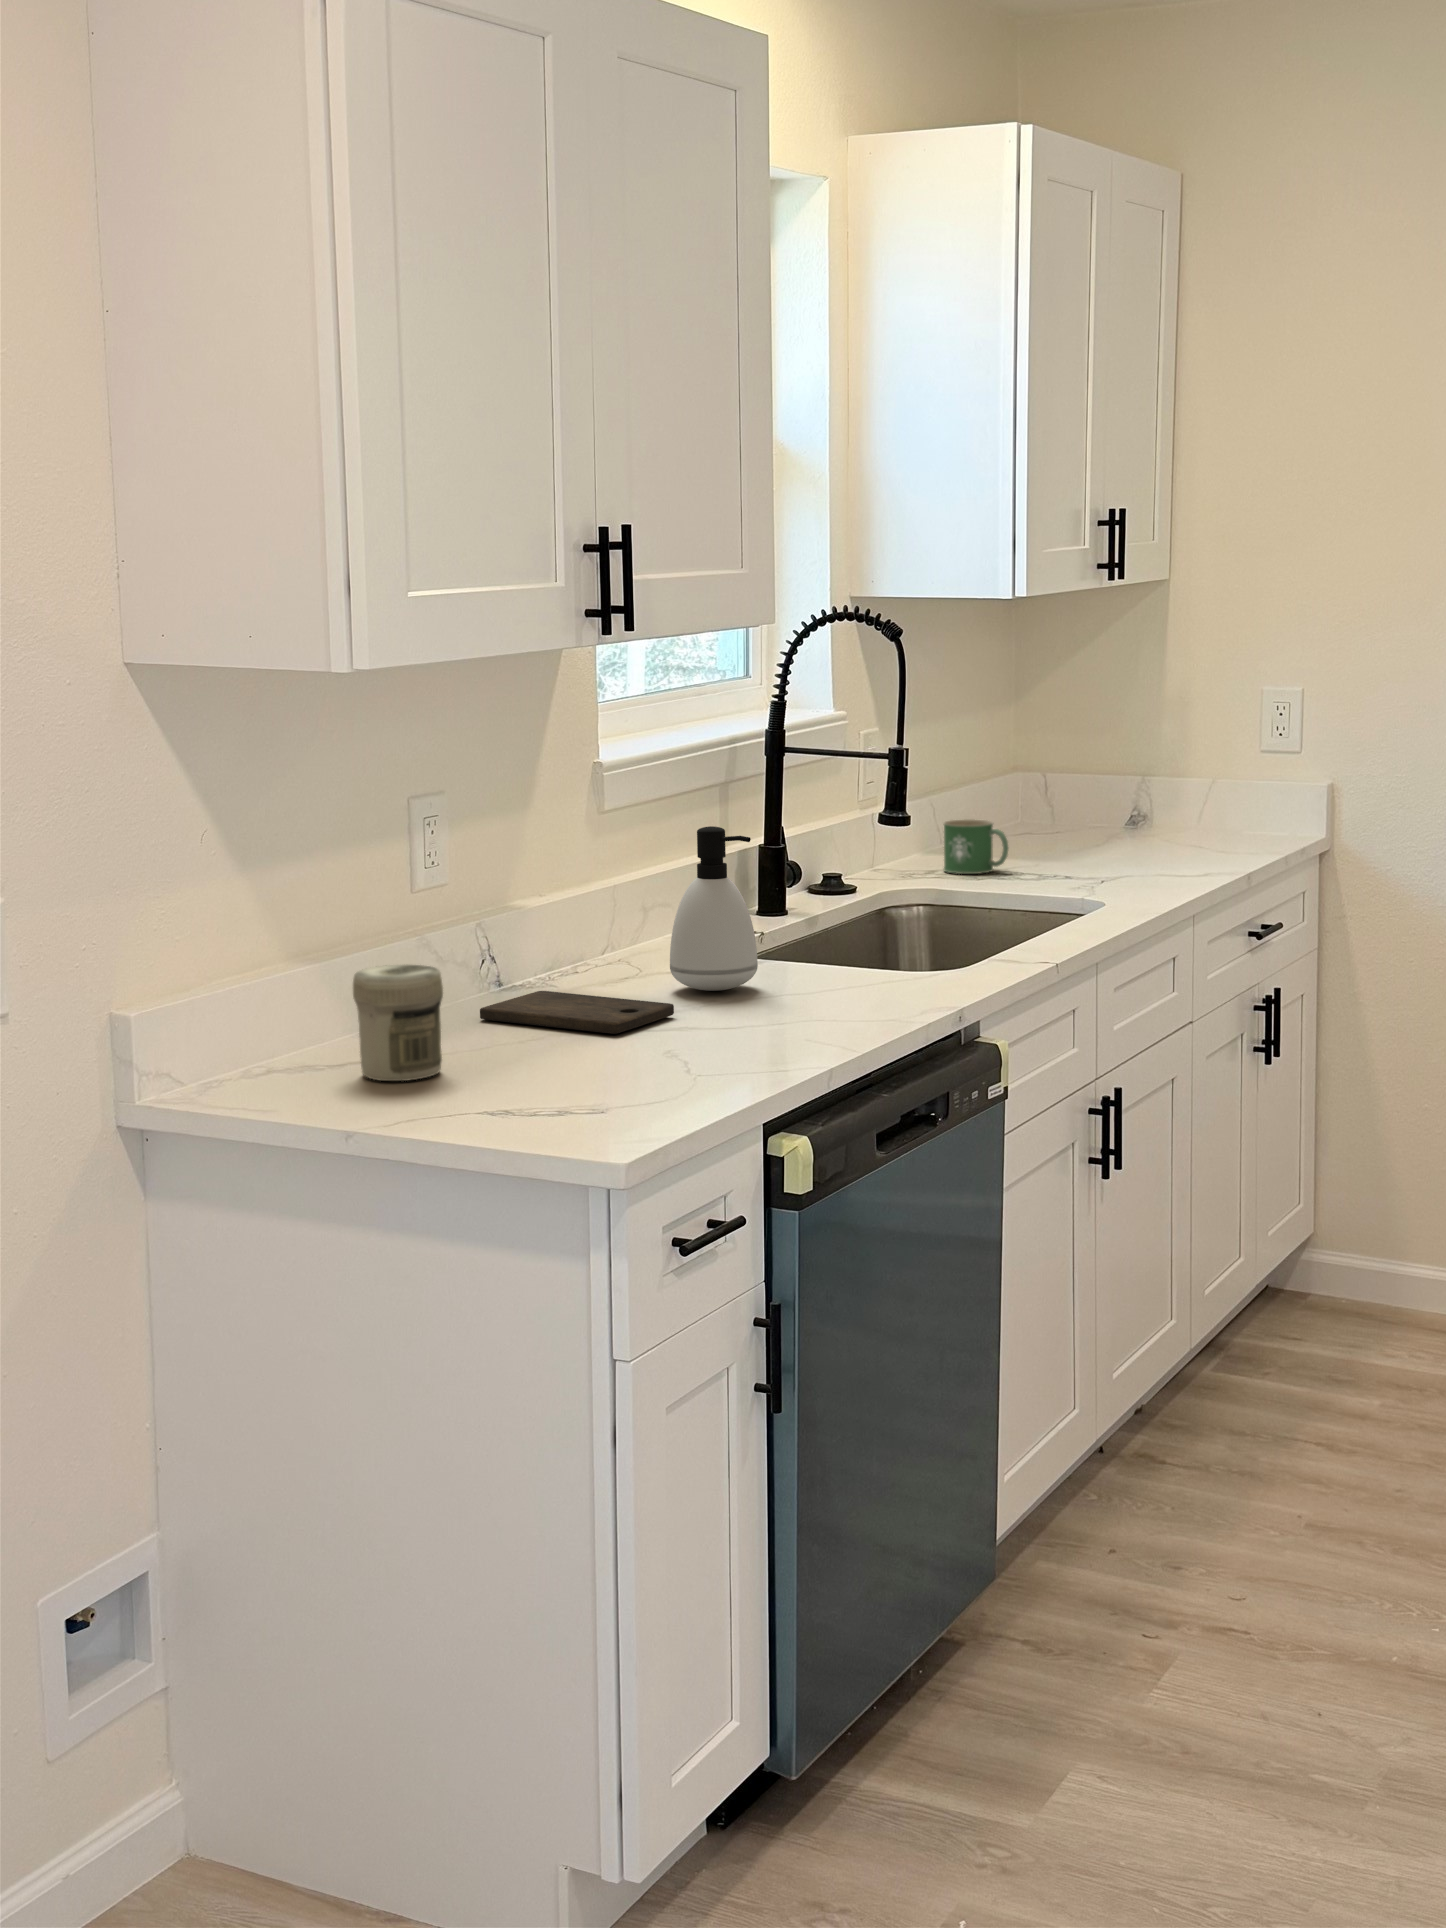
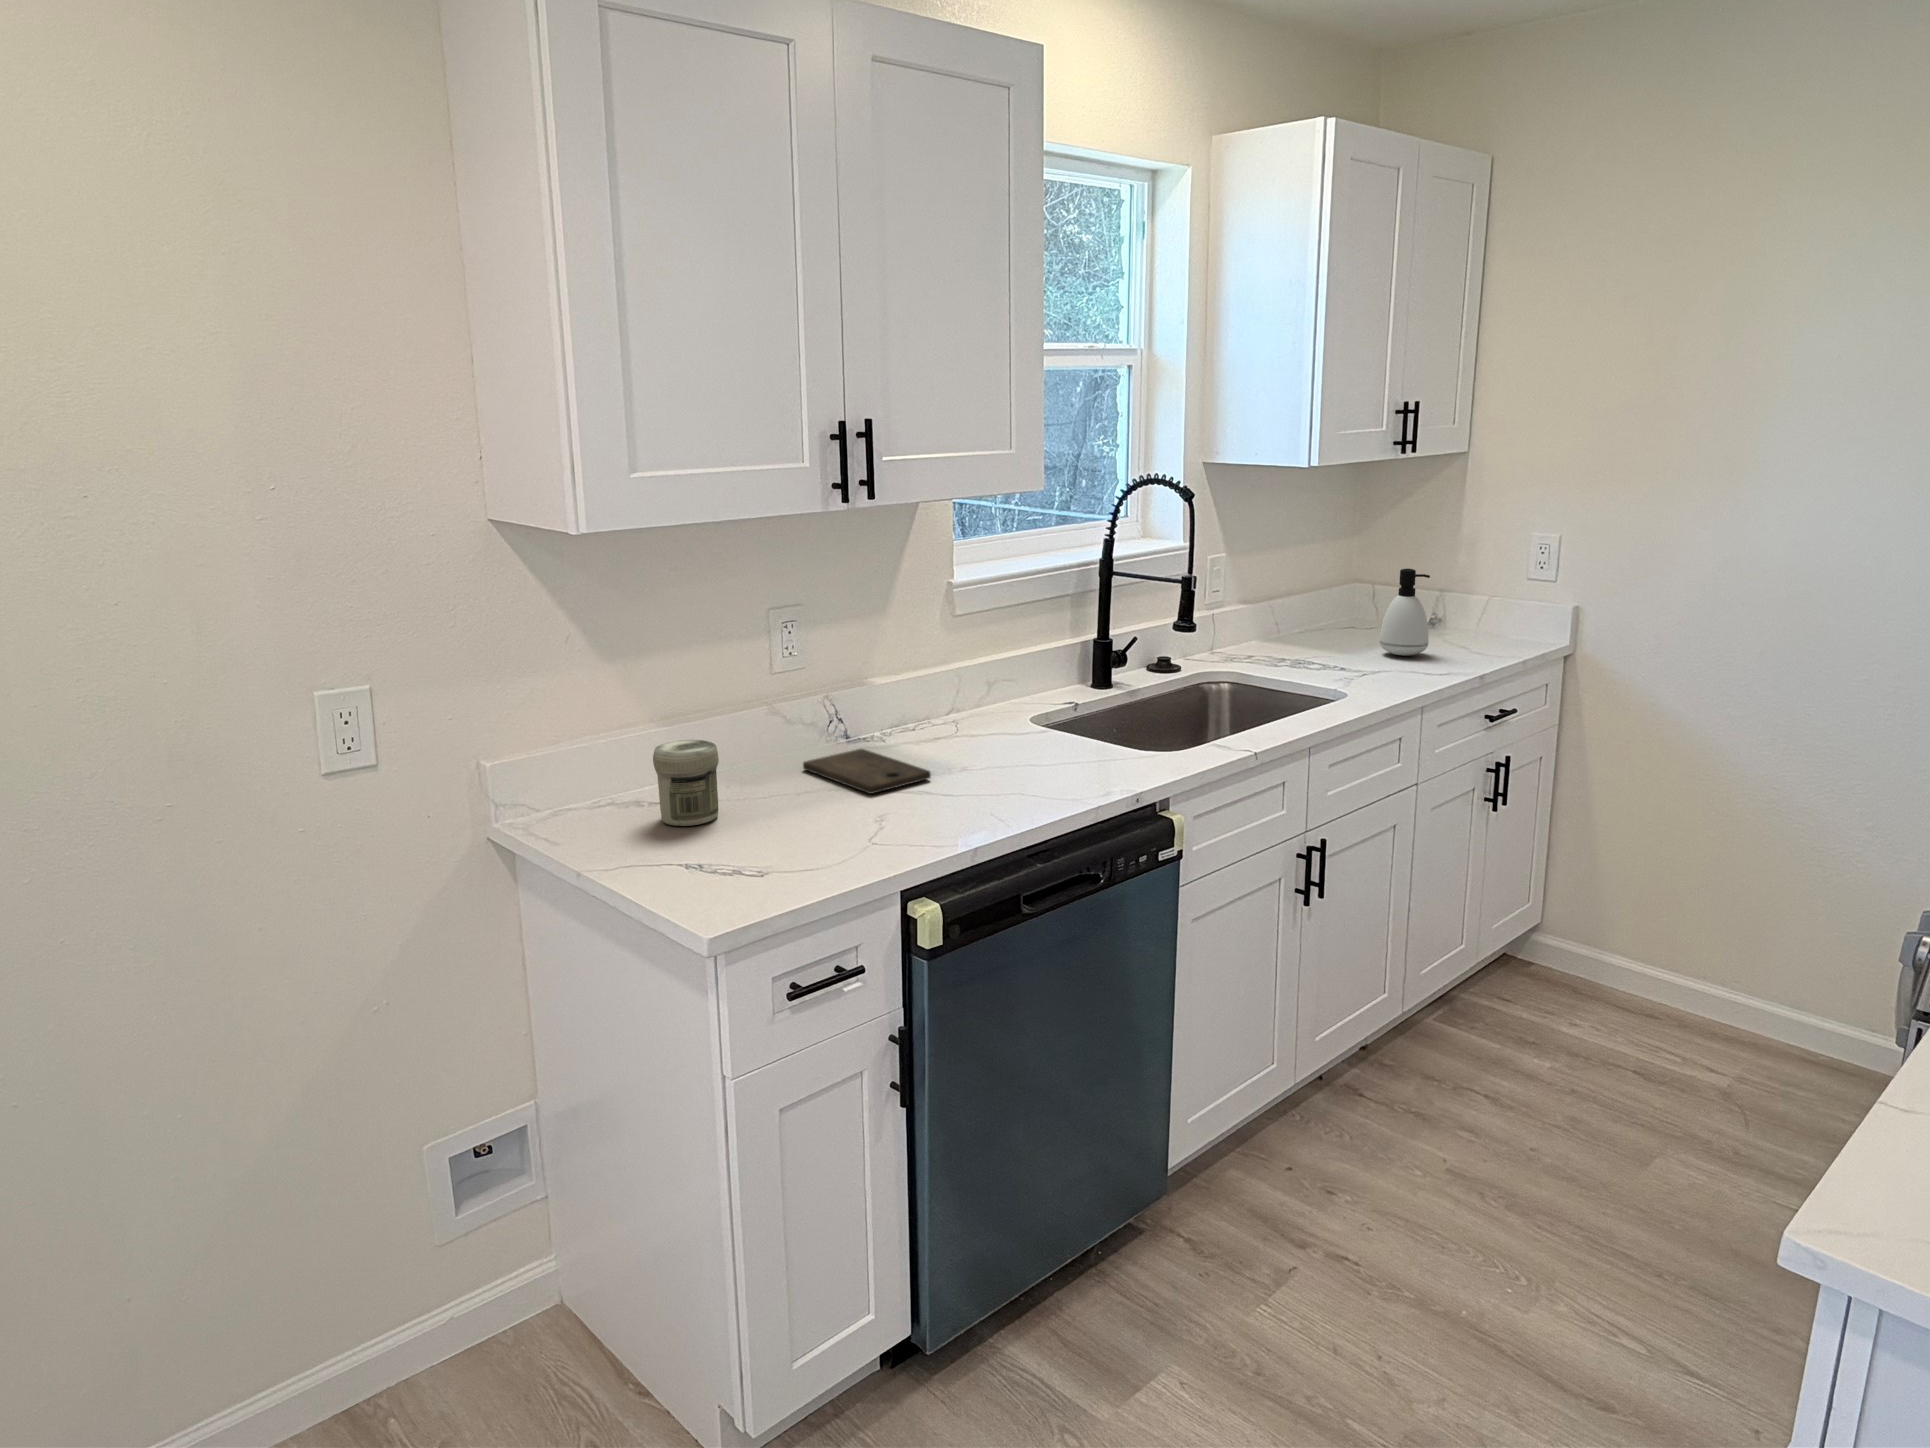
mug: present [944,819,1008,874] -> none [1261,620,1306,660]
soap dispenser: present [670,826,758,991] -> present [1380,569,1430,656]

